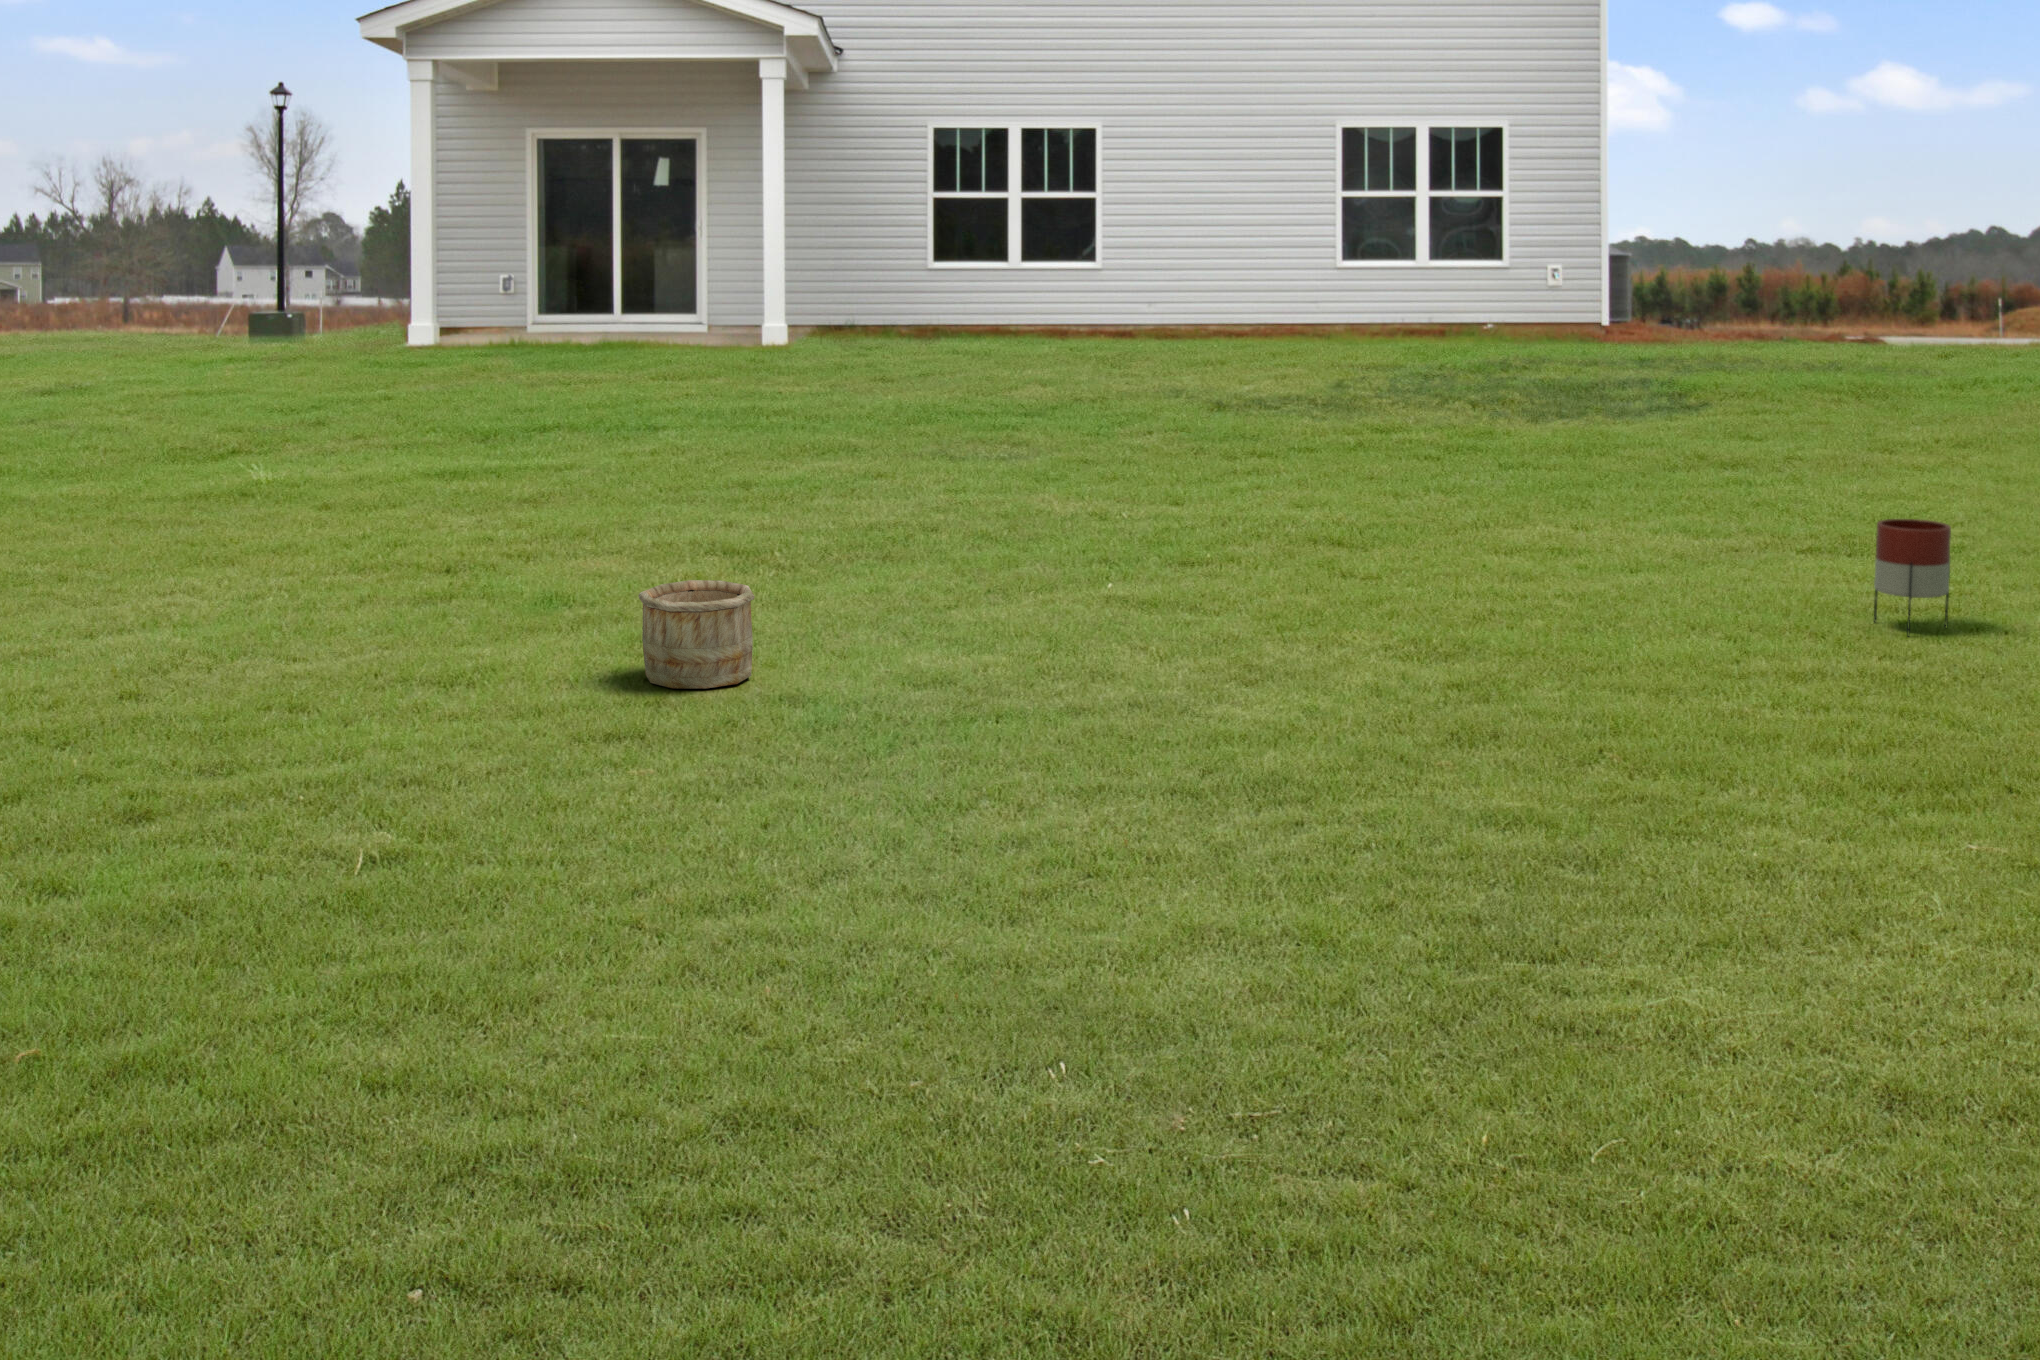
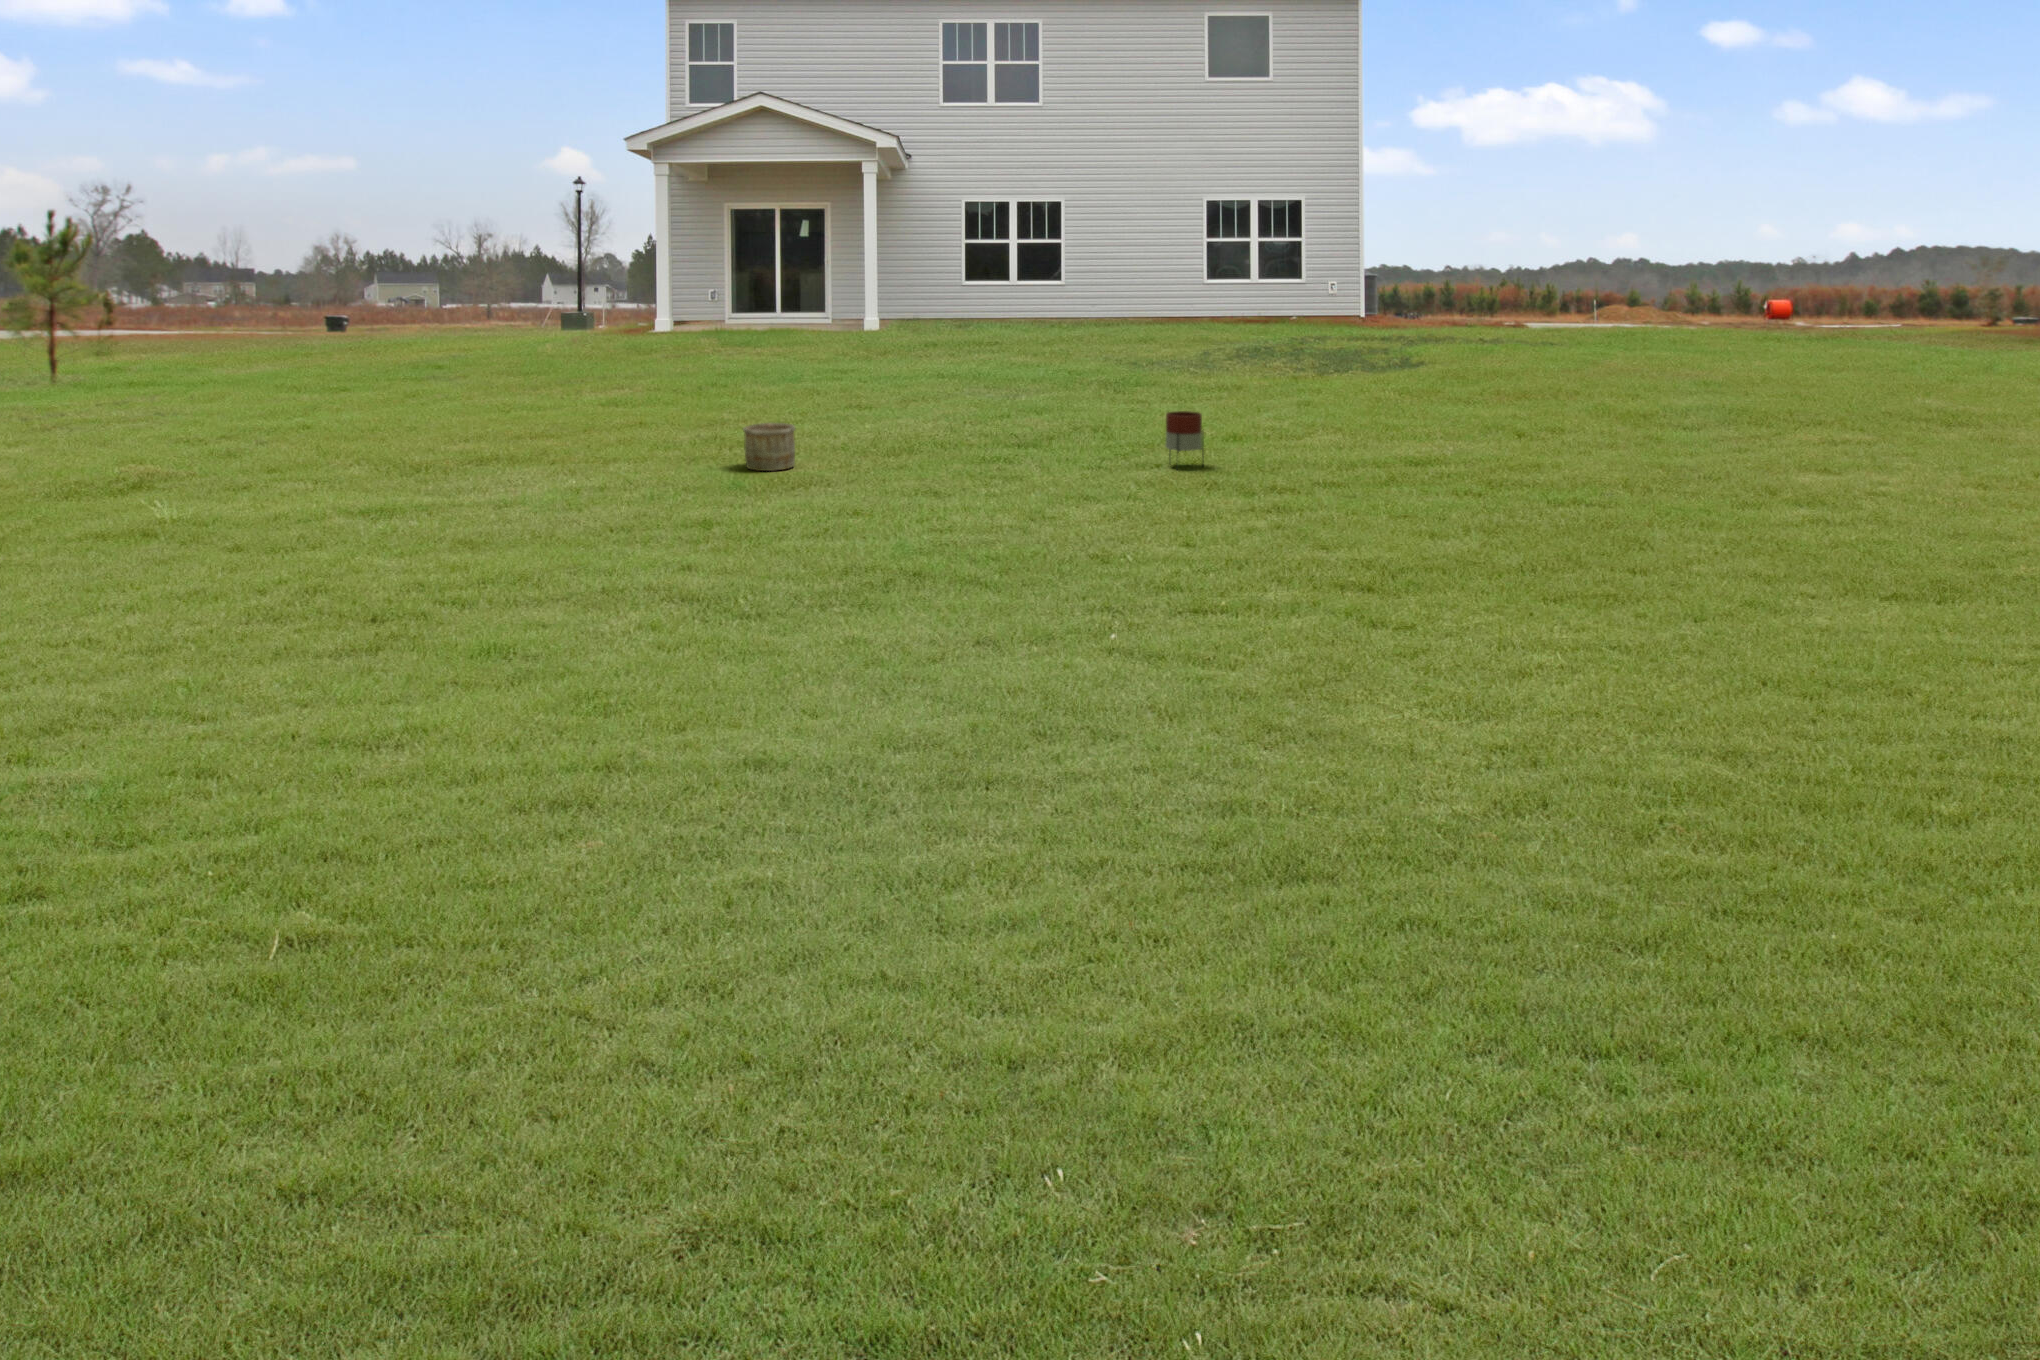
planter: present [1874,519,1951,635] -> present [1166,411,1204,458]

